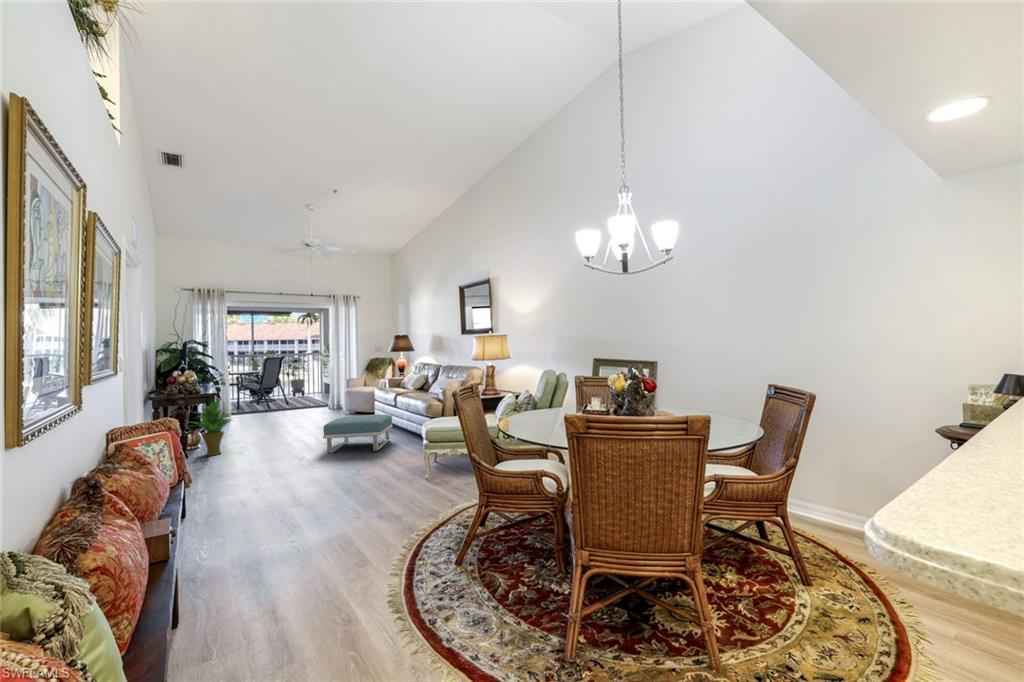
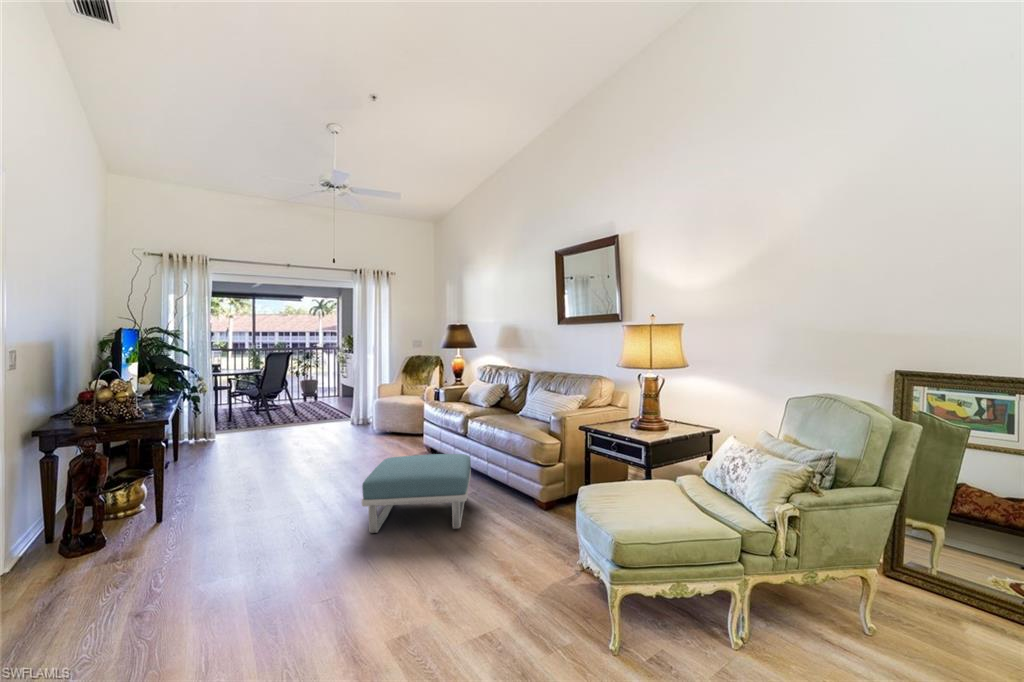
potted plant: present [194,400,230,456] -> none [113,430,207,535]

